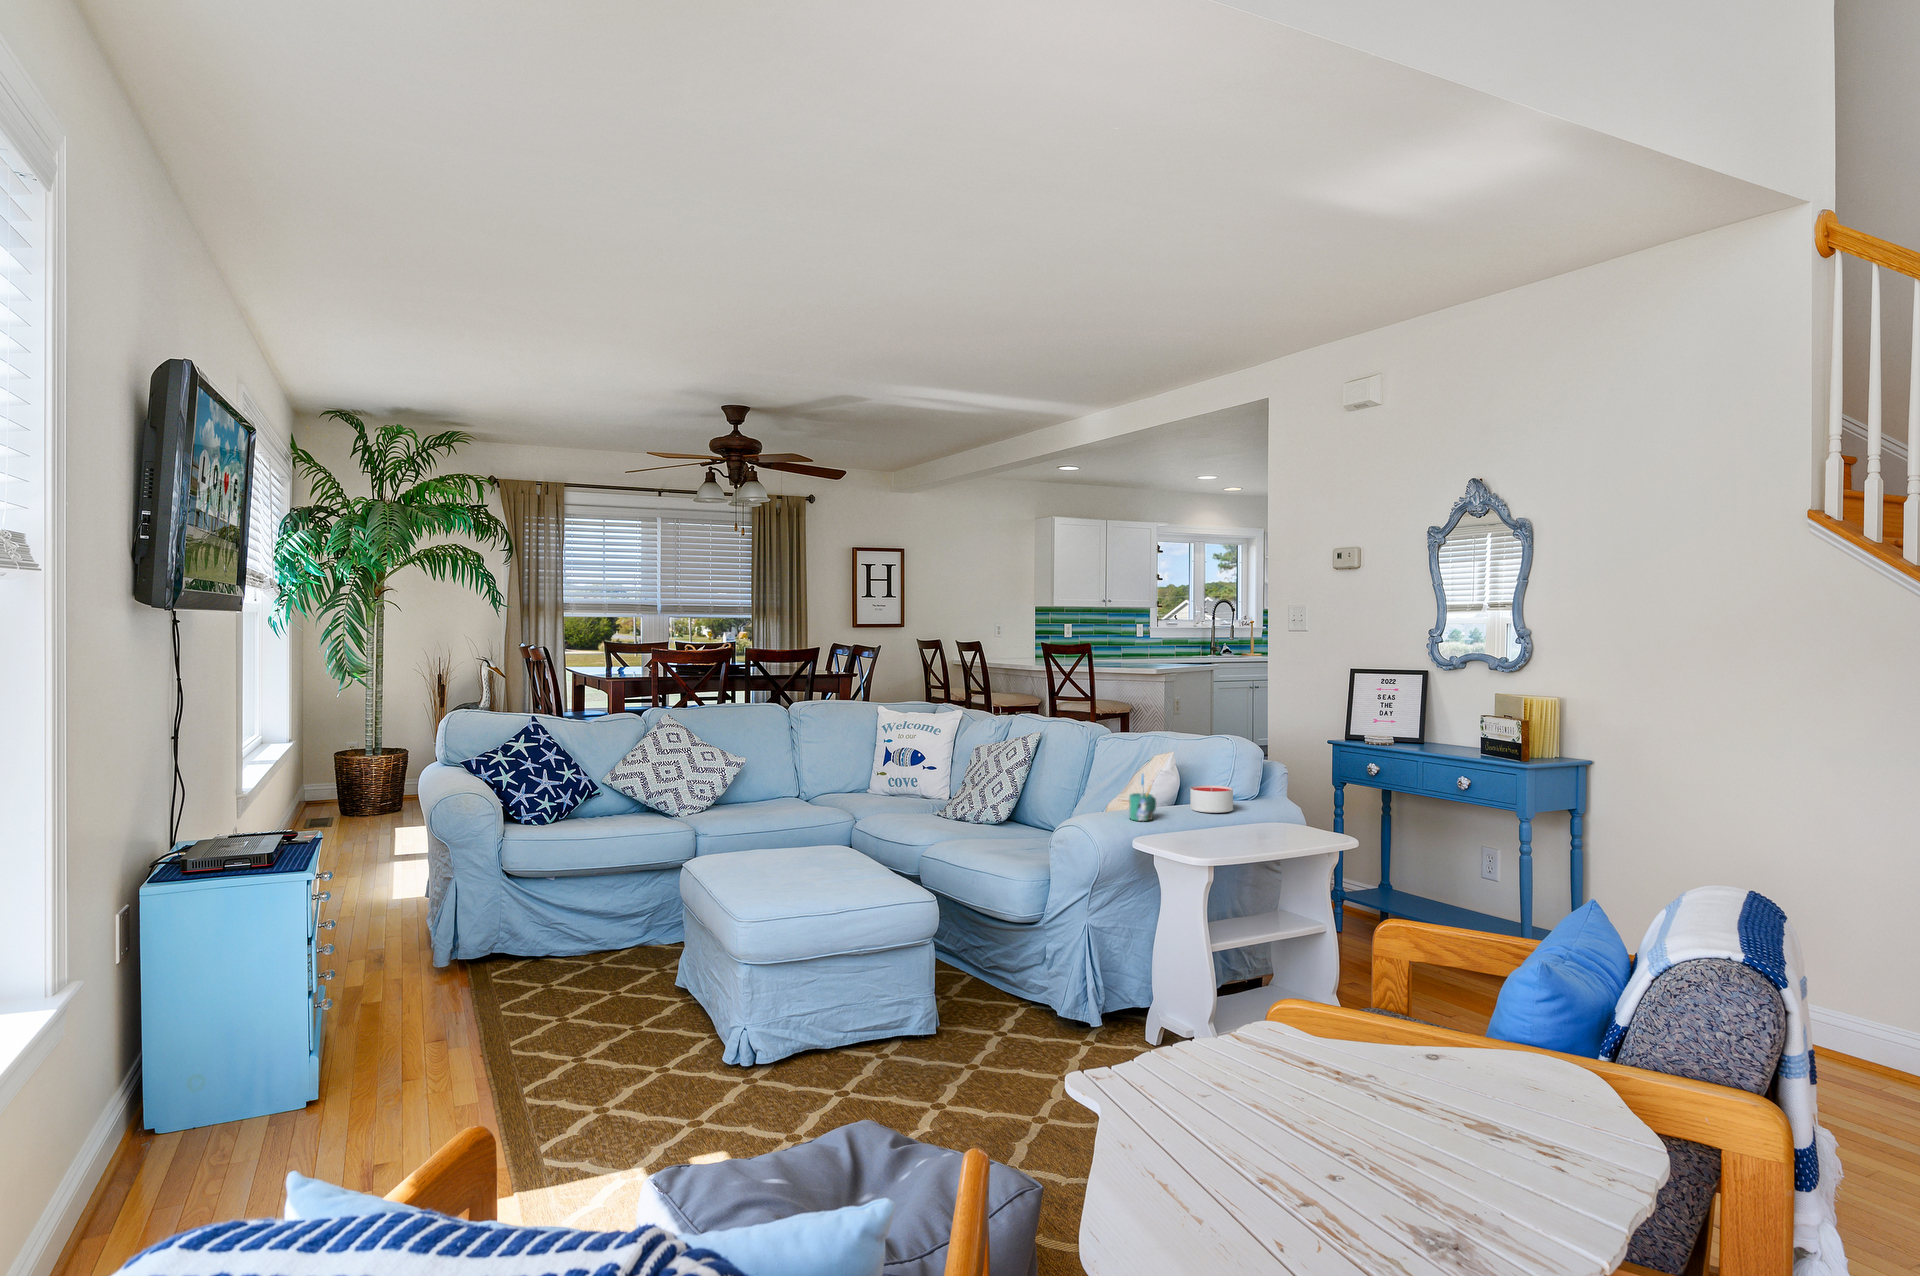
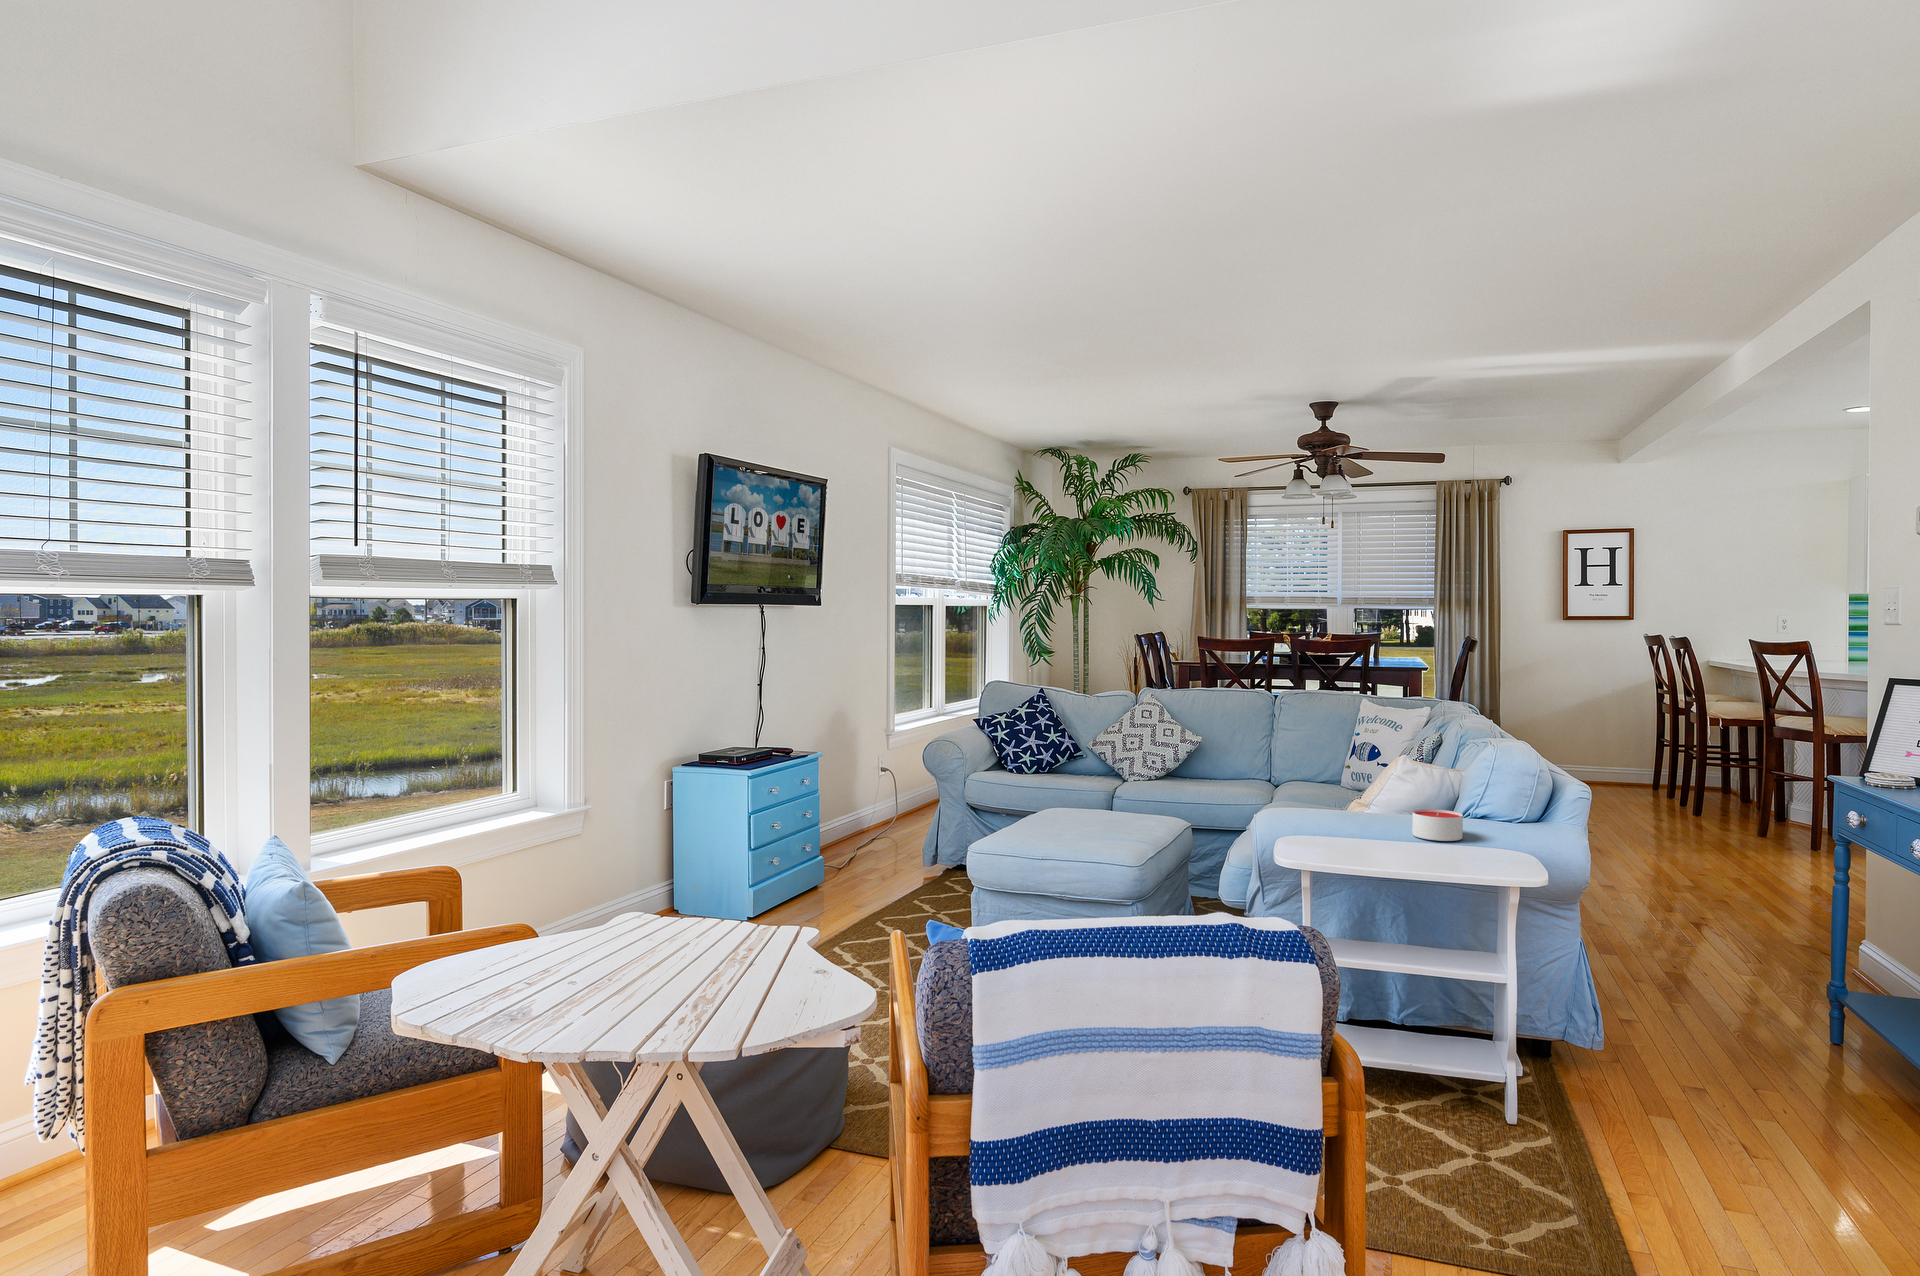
mug: present [1129,775,1156,821] -> none [1316,785,1352,833]

